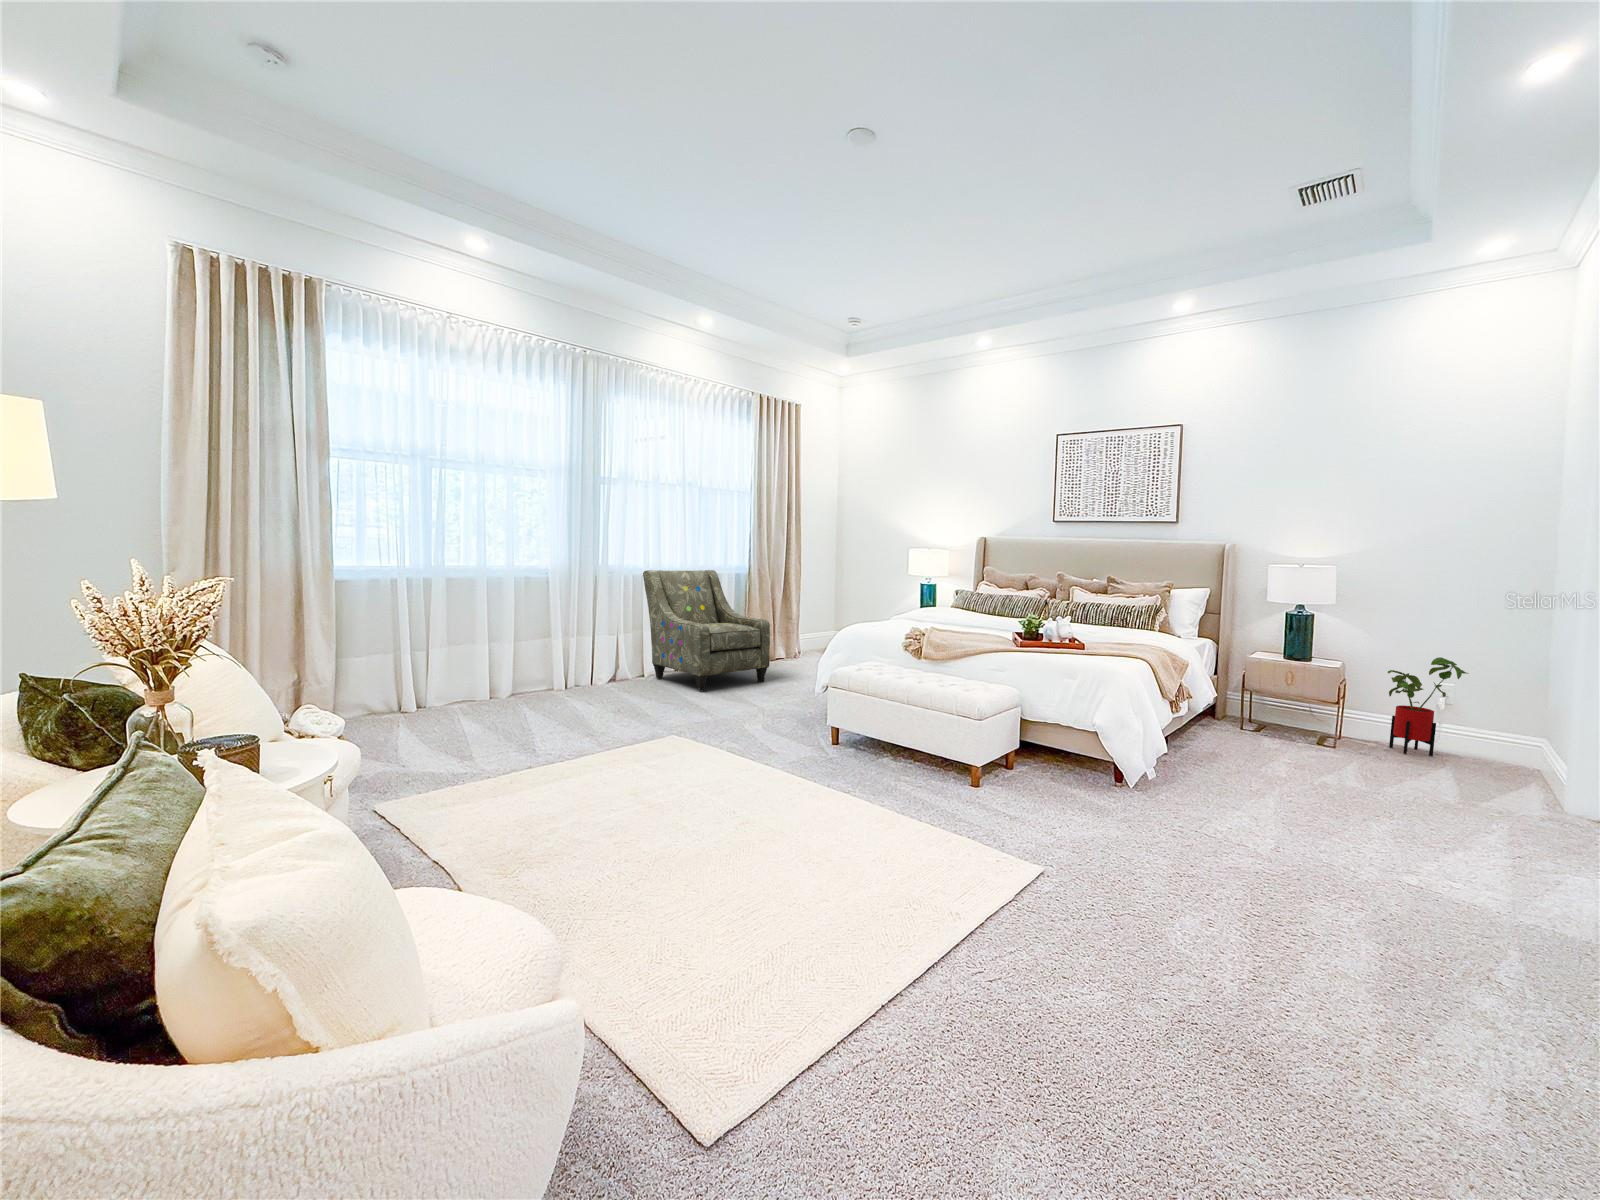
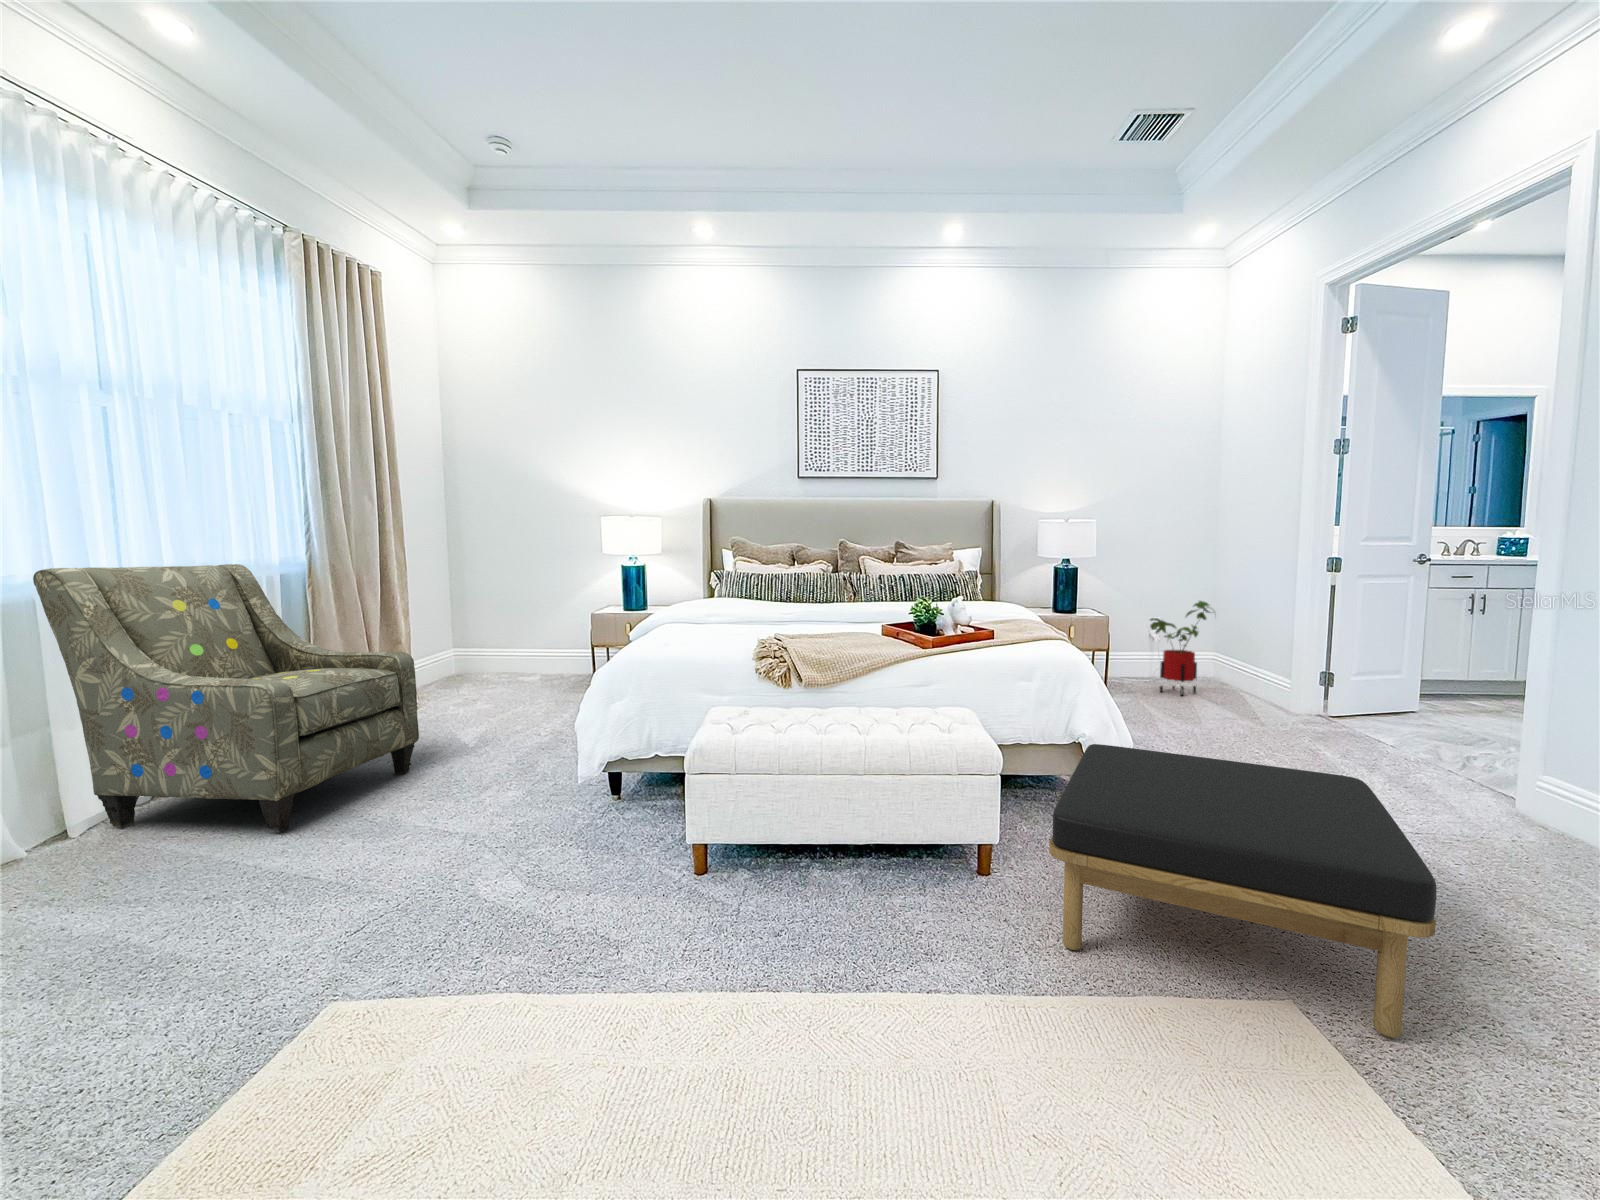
ottoman: none [915,716,1131,847] -> present [1049,744,1437,1038]

